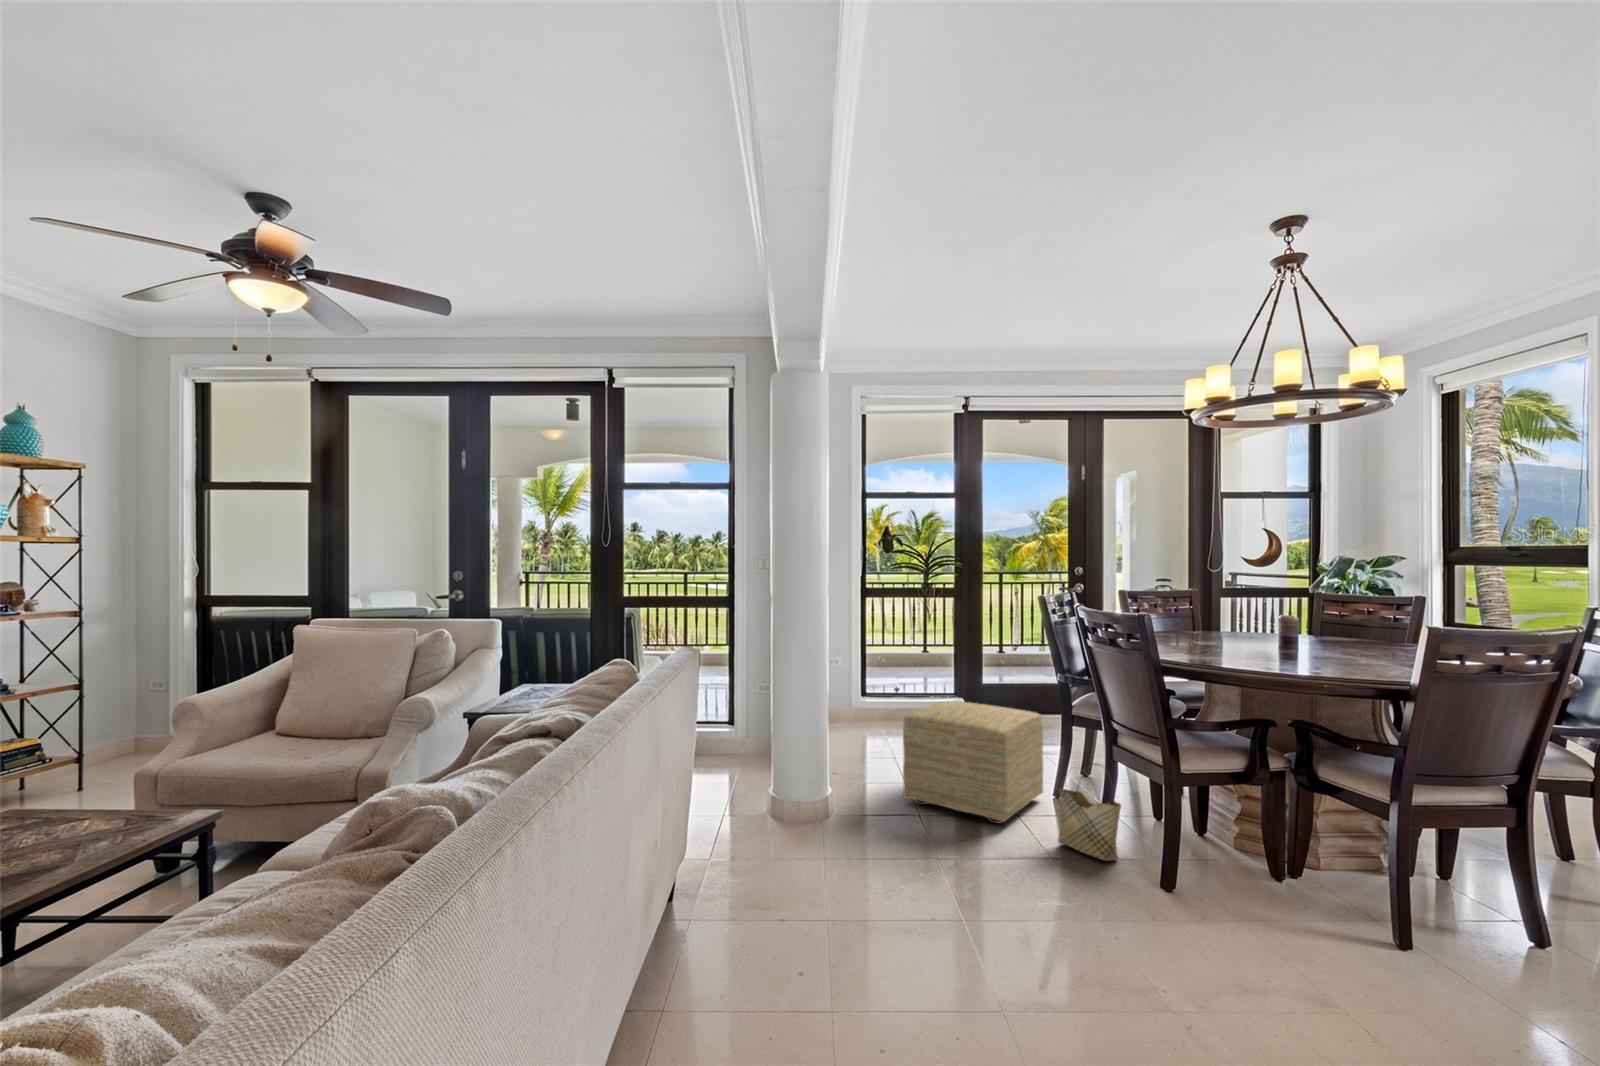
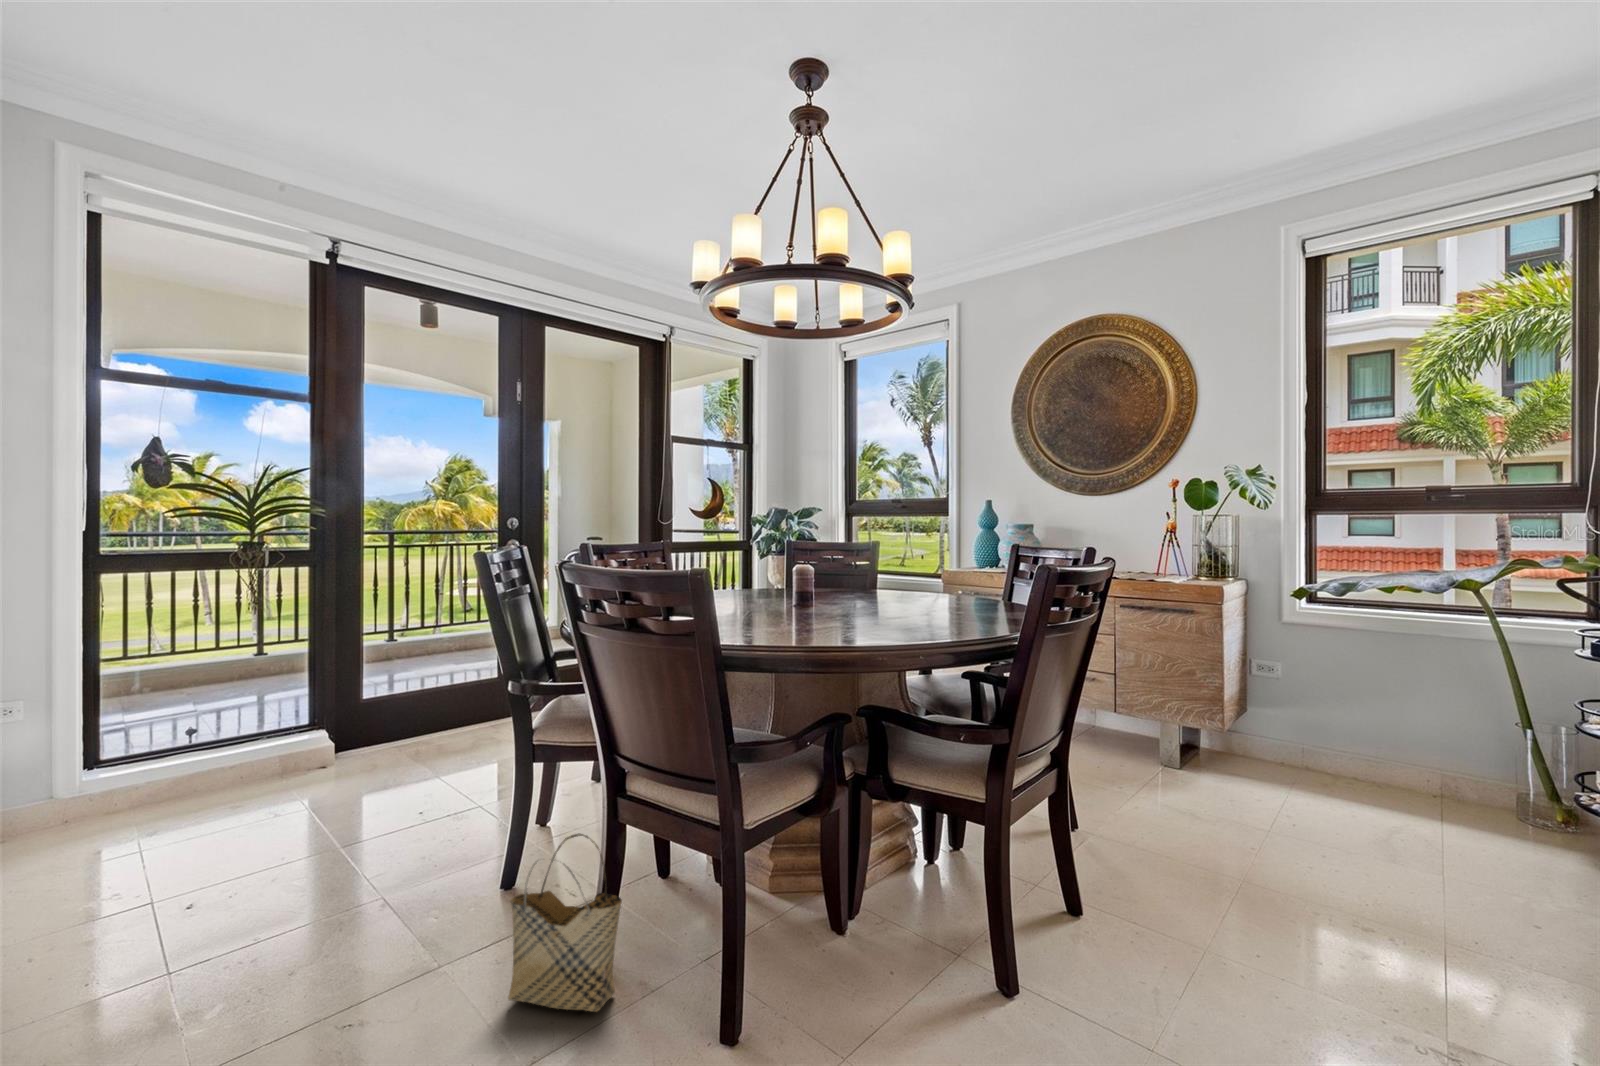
ottoman: present [903,701,1043,824] -> none [140,751,471,1020]

